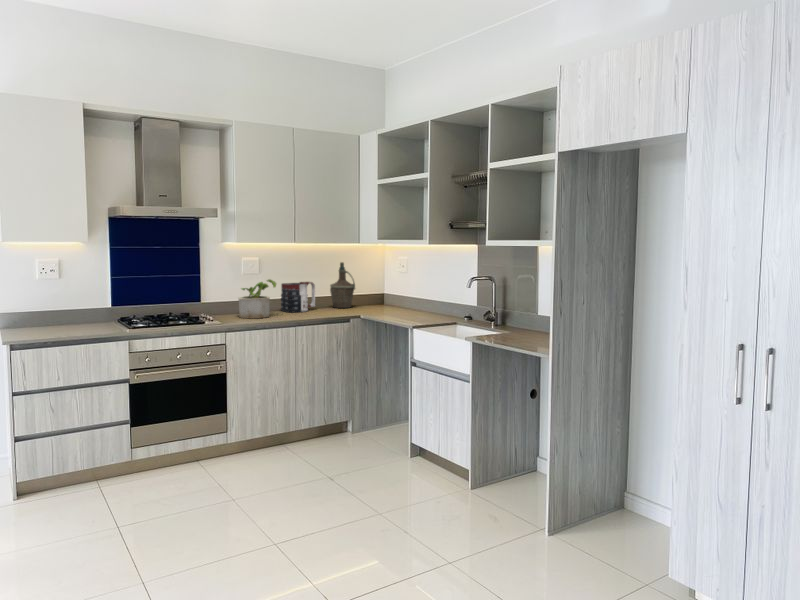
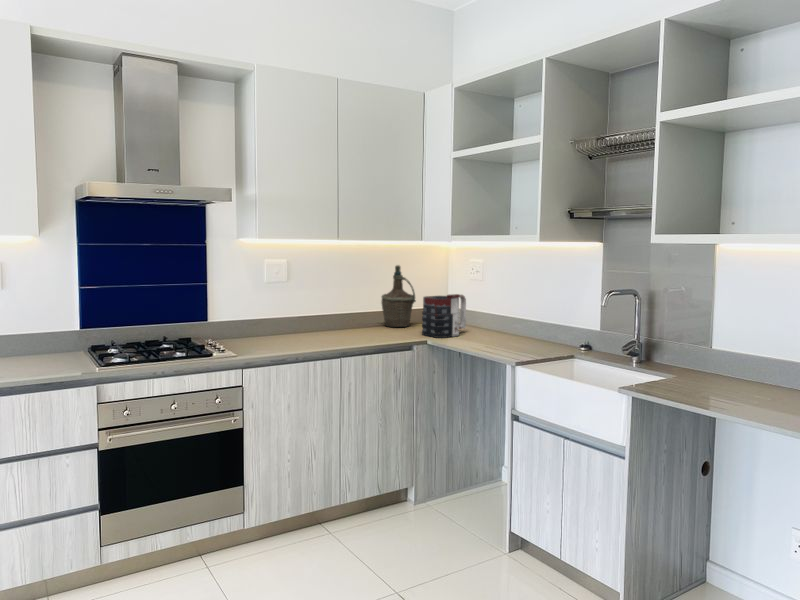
potted plant: present [238,279,276,319] -> none [260,290,313,346]
mug: present [281,282,315,312] -> present [422,294,466,338]

